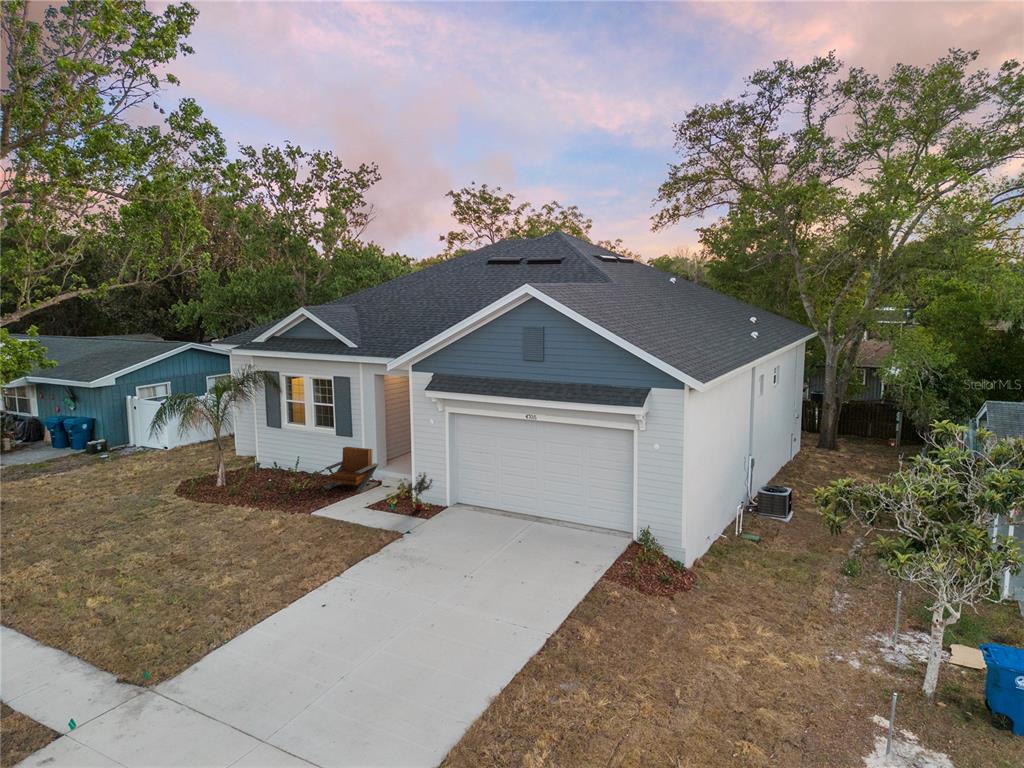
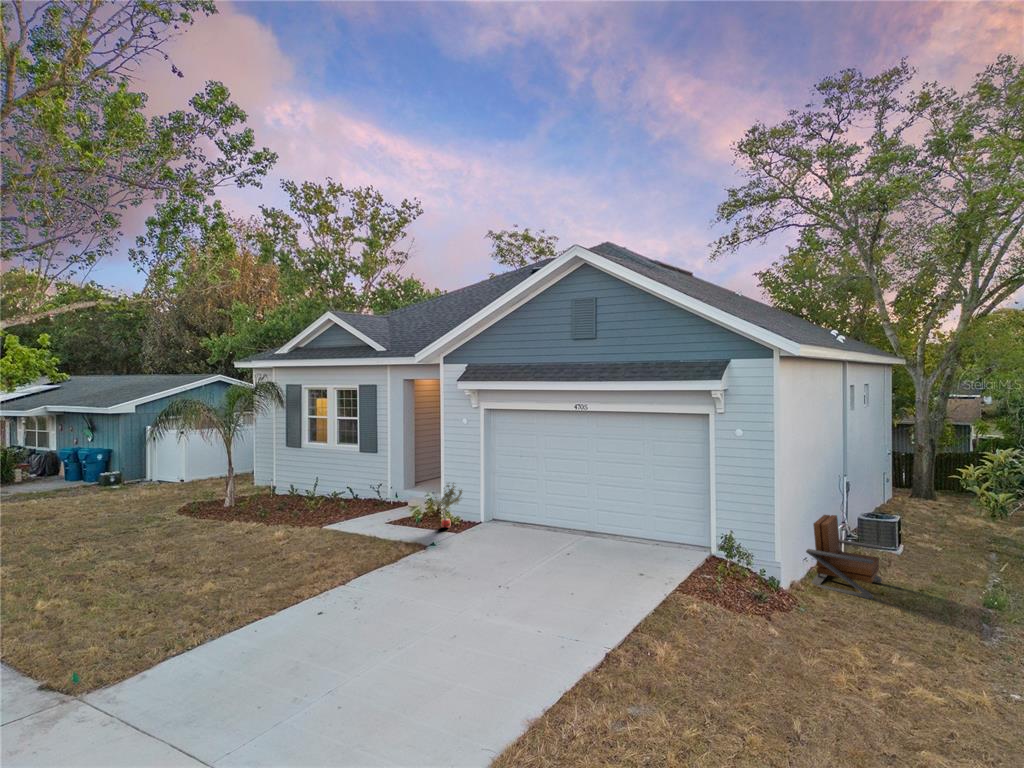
lounge chair: present [325,447,379,493] -> present [806,515,882,599]

